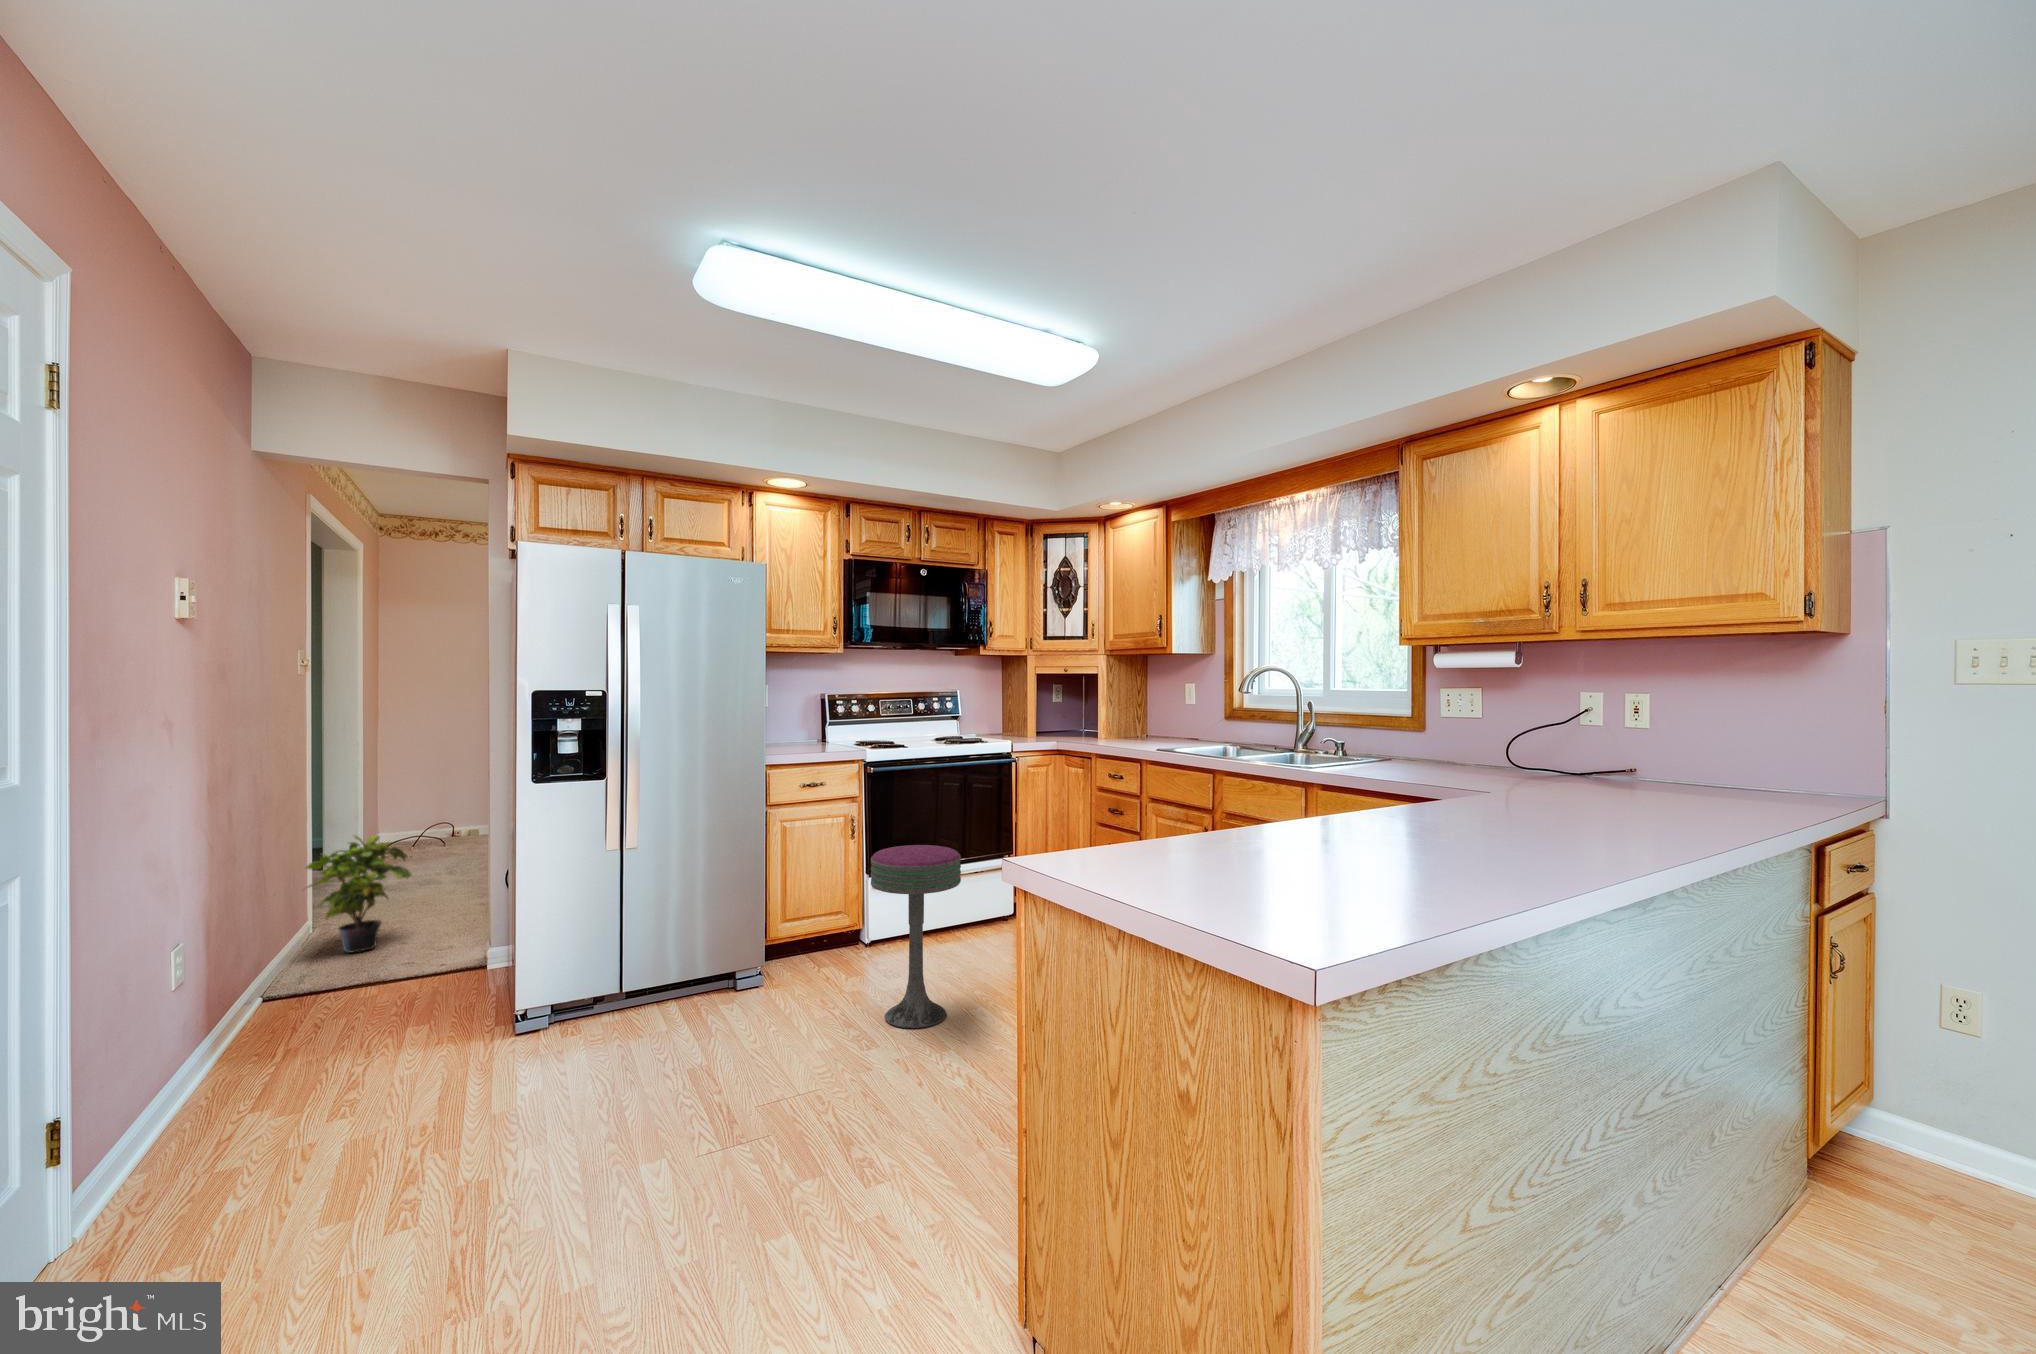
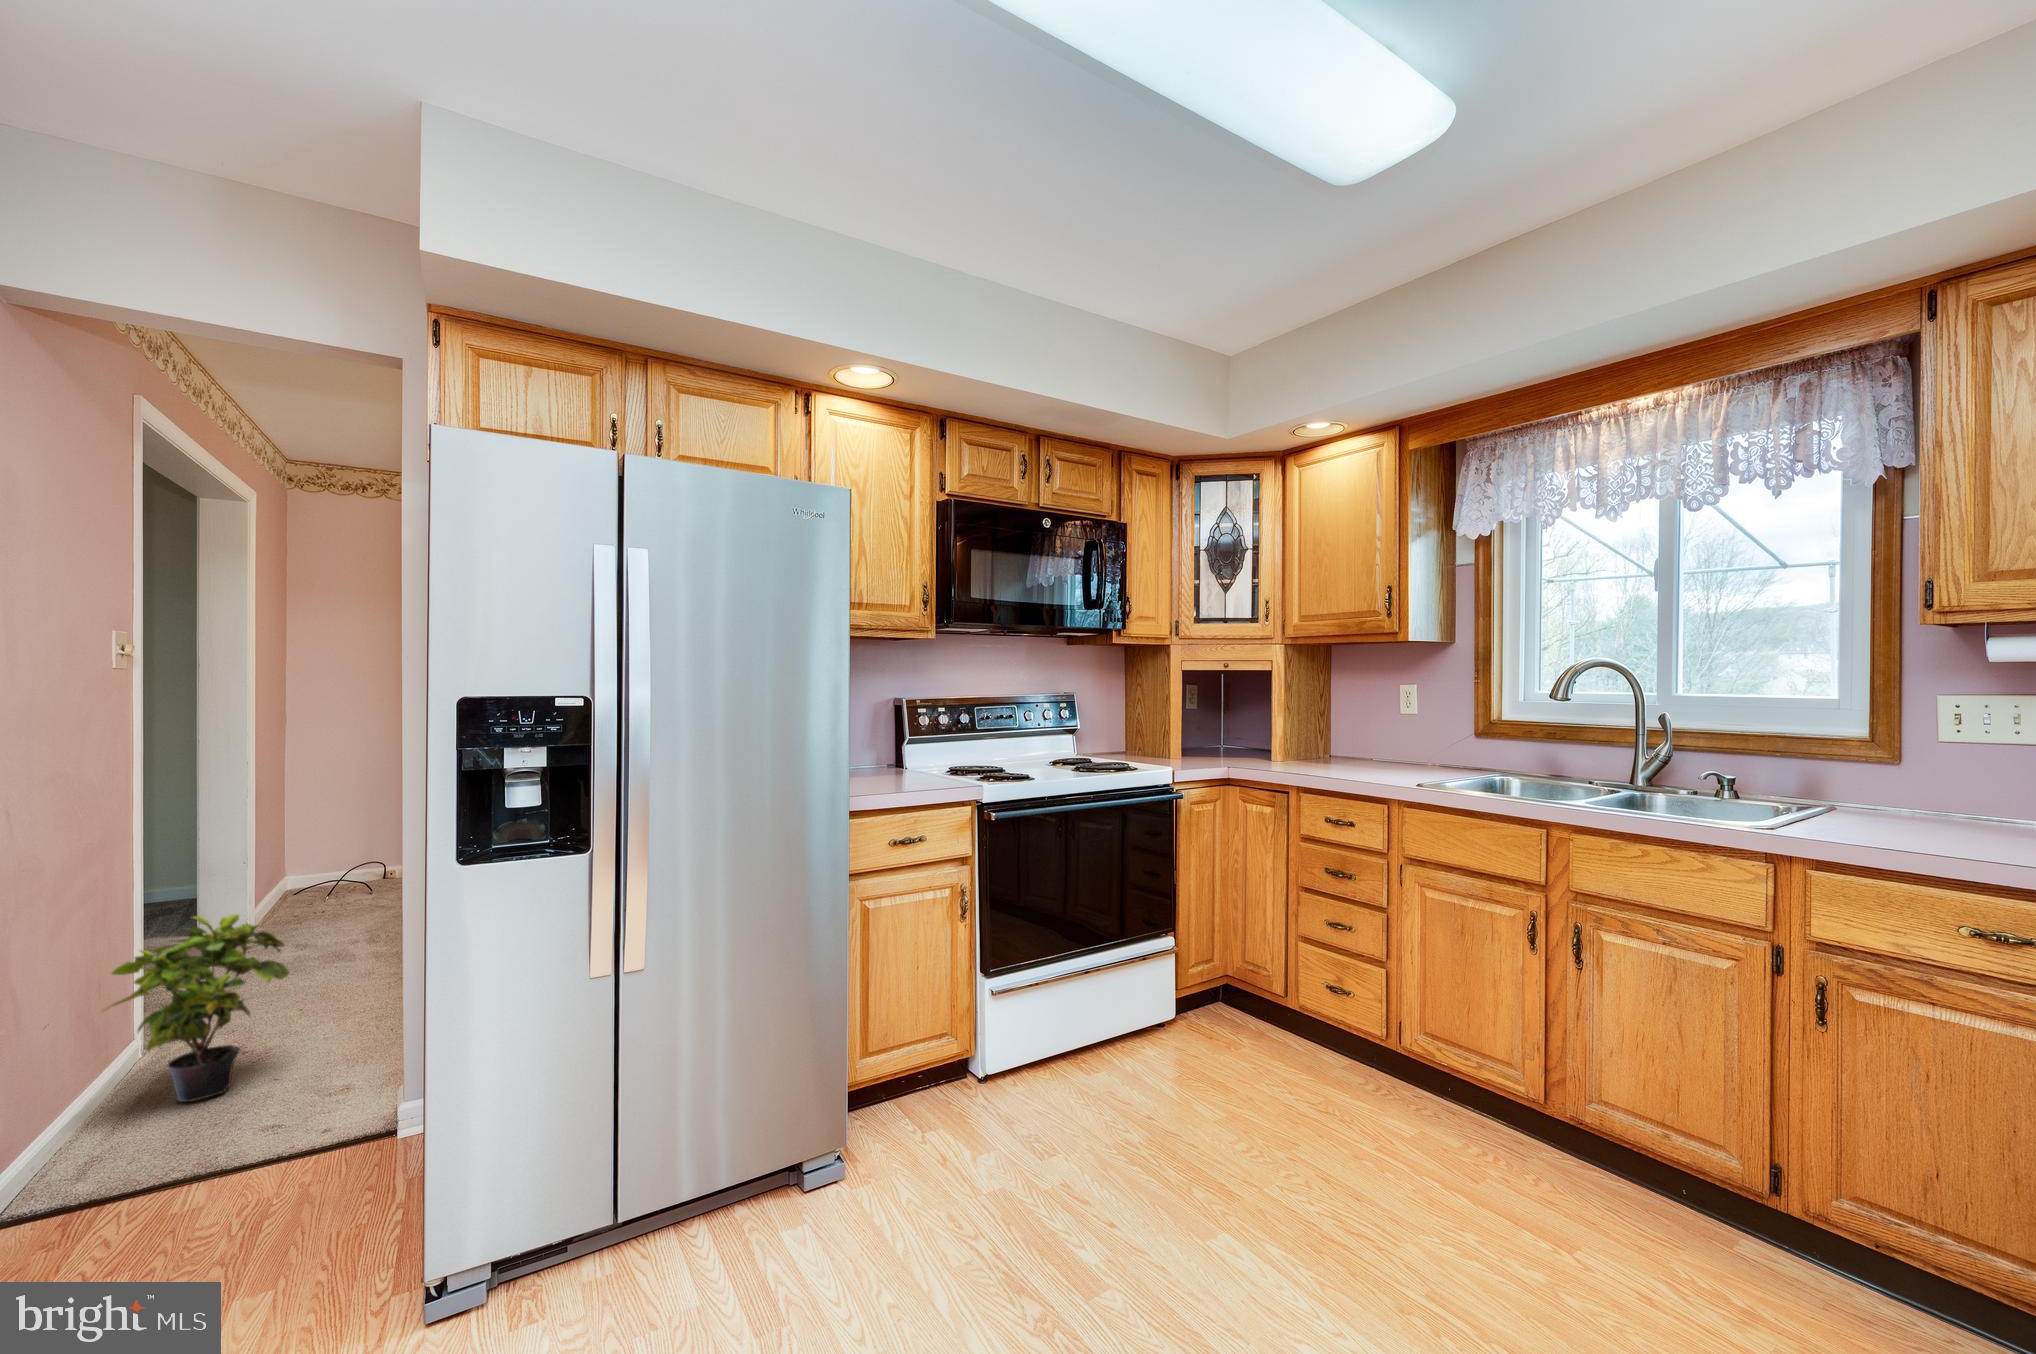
bar stool: present [871,845,961,1028] -> none [1043,952,1195,1285]

